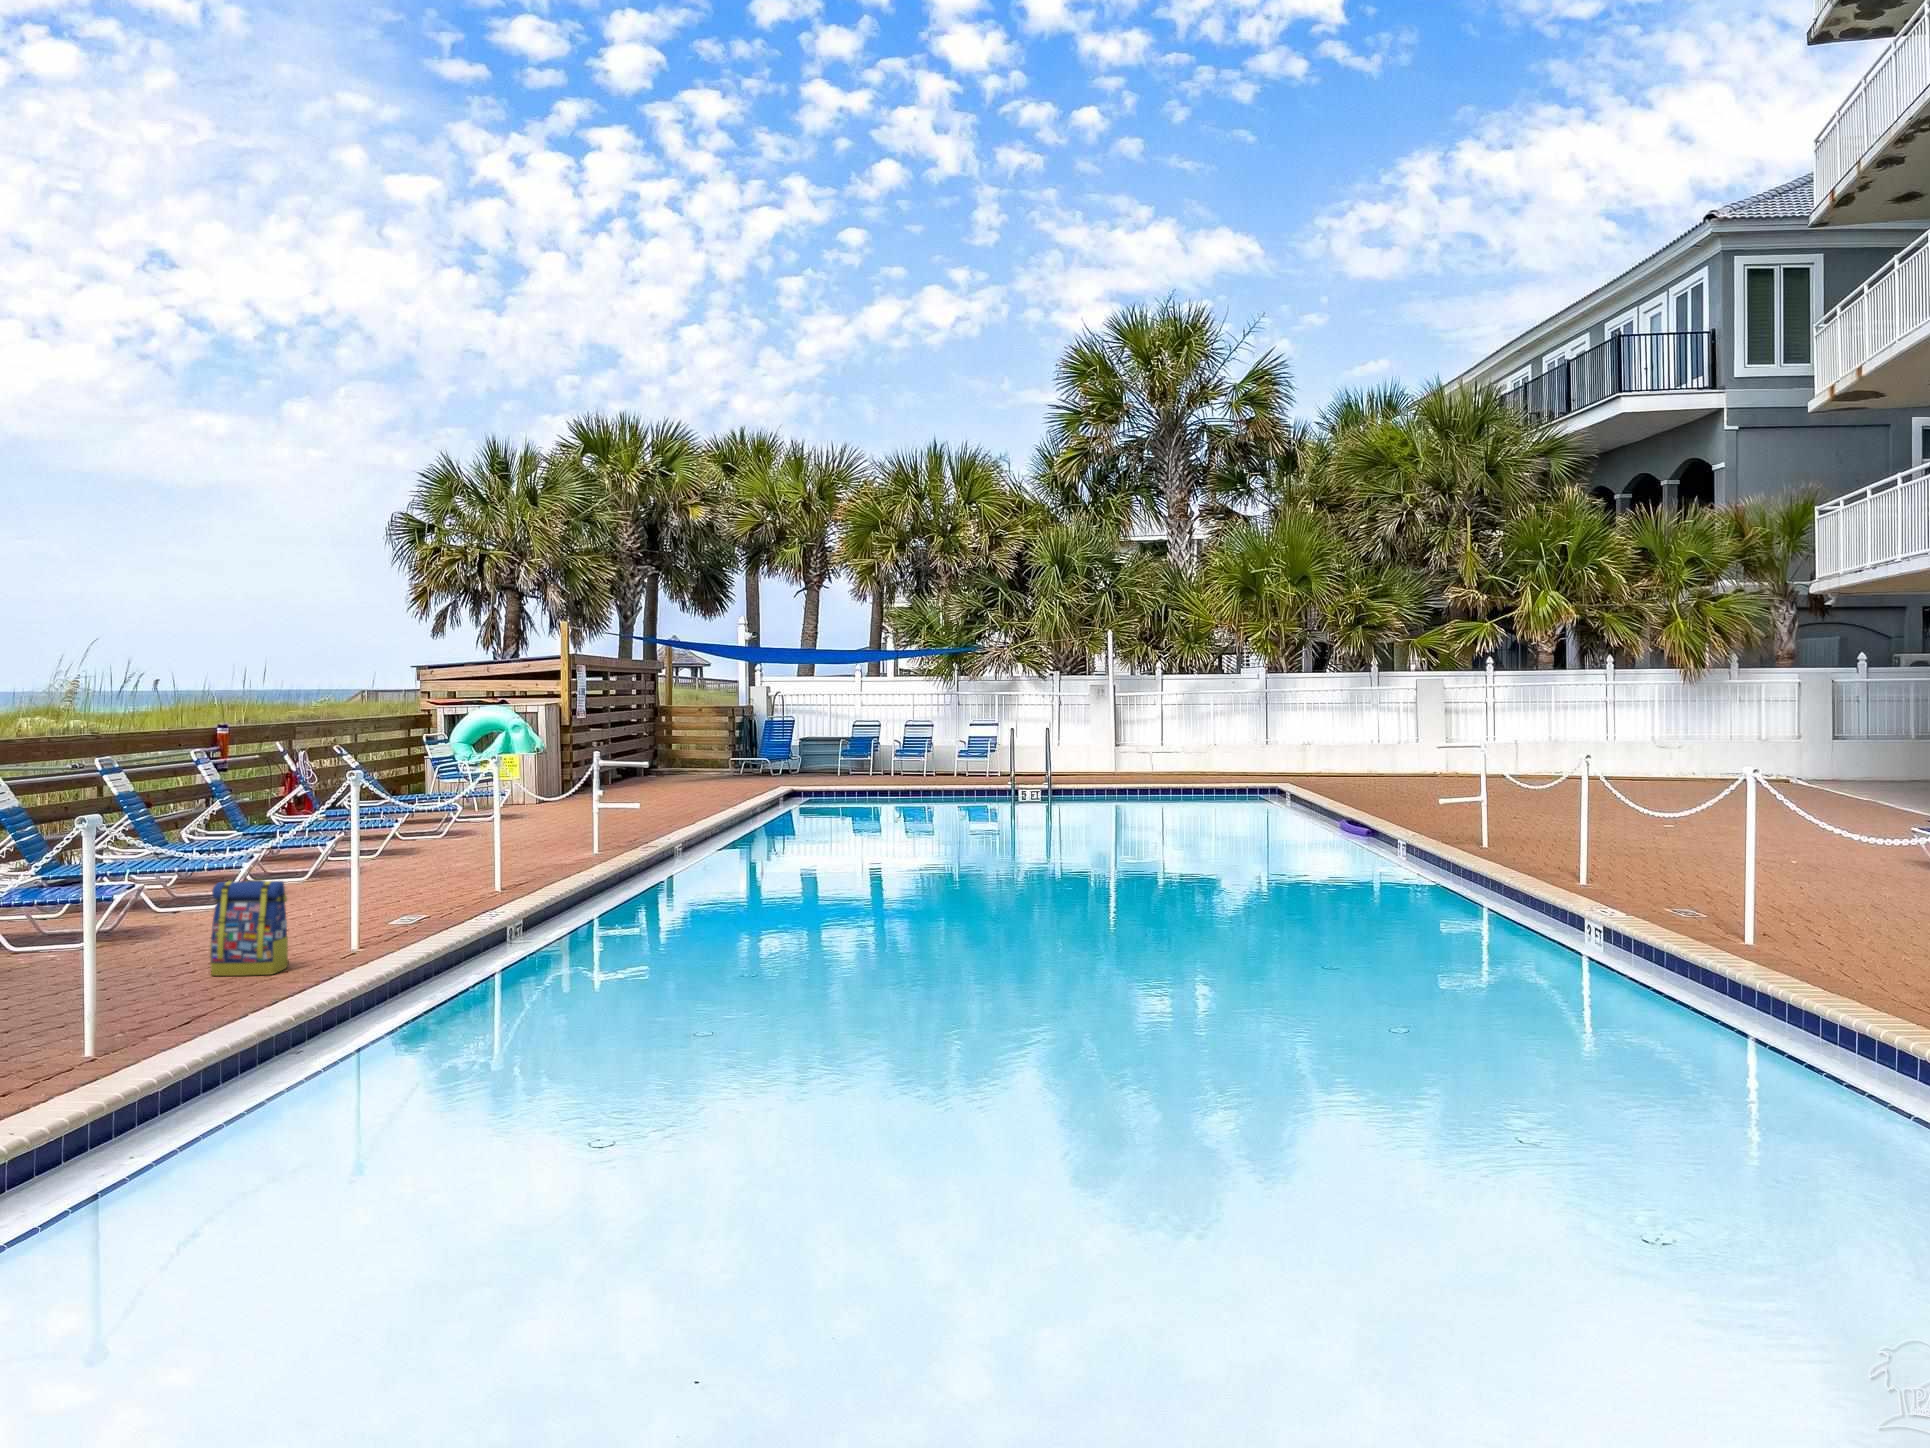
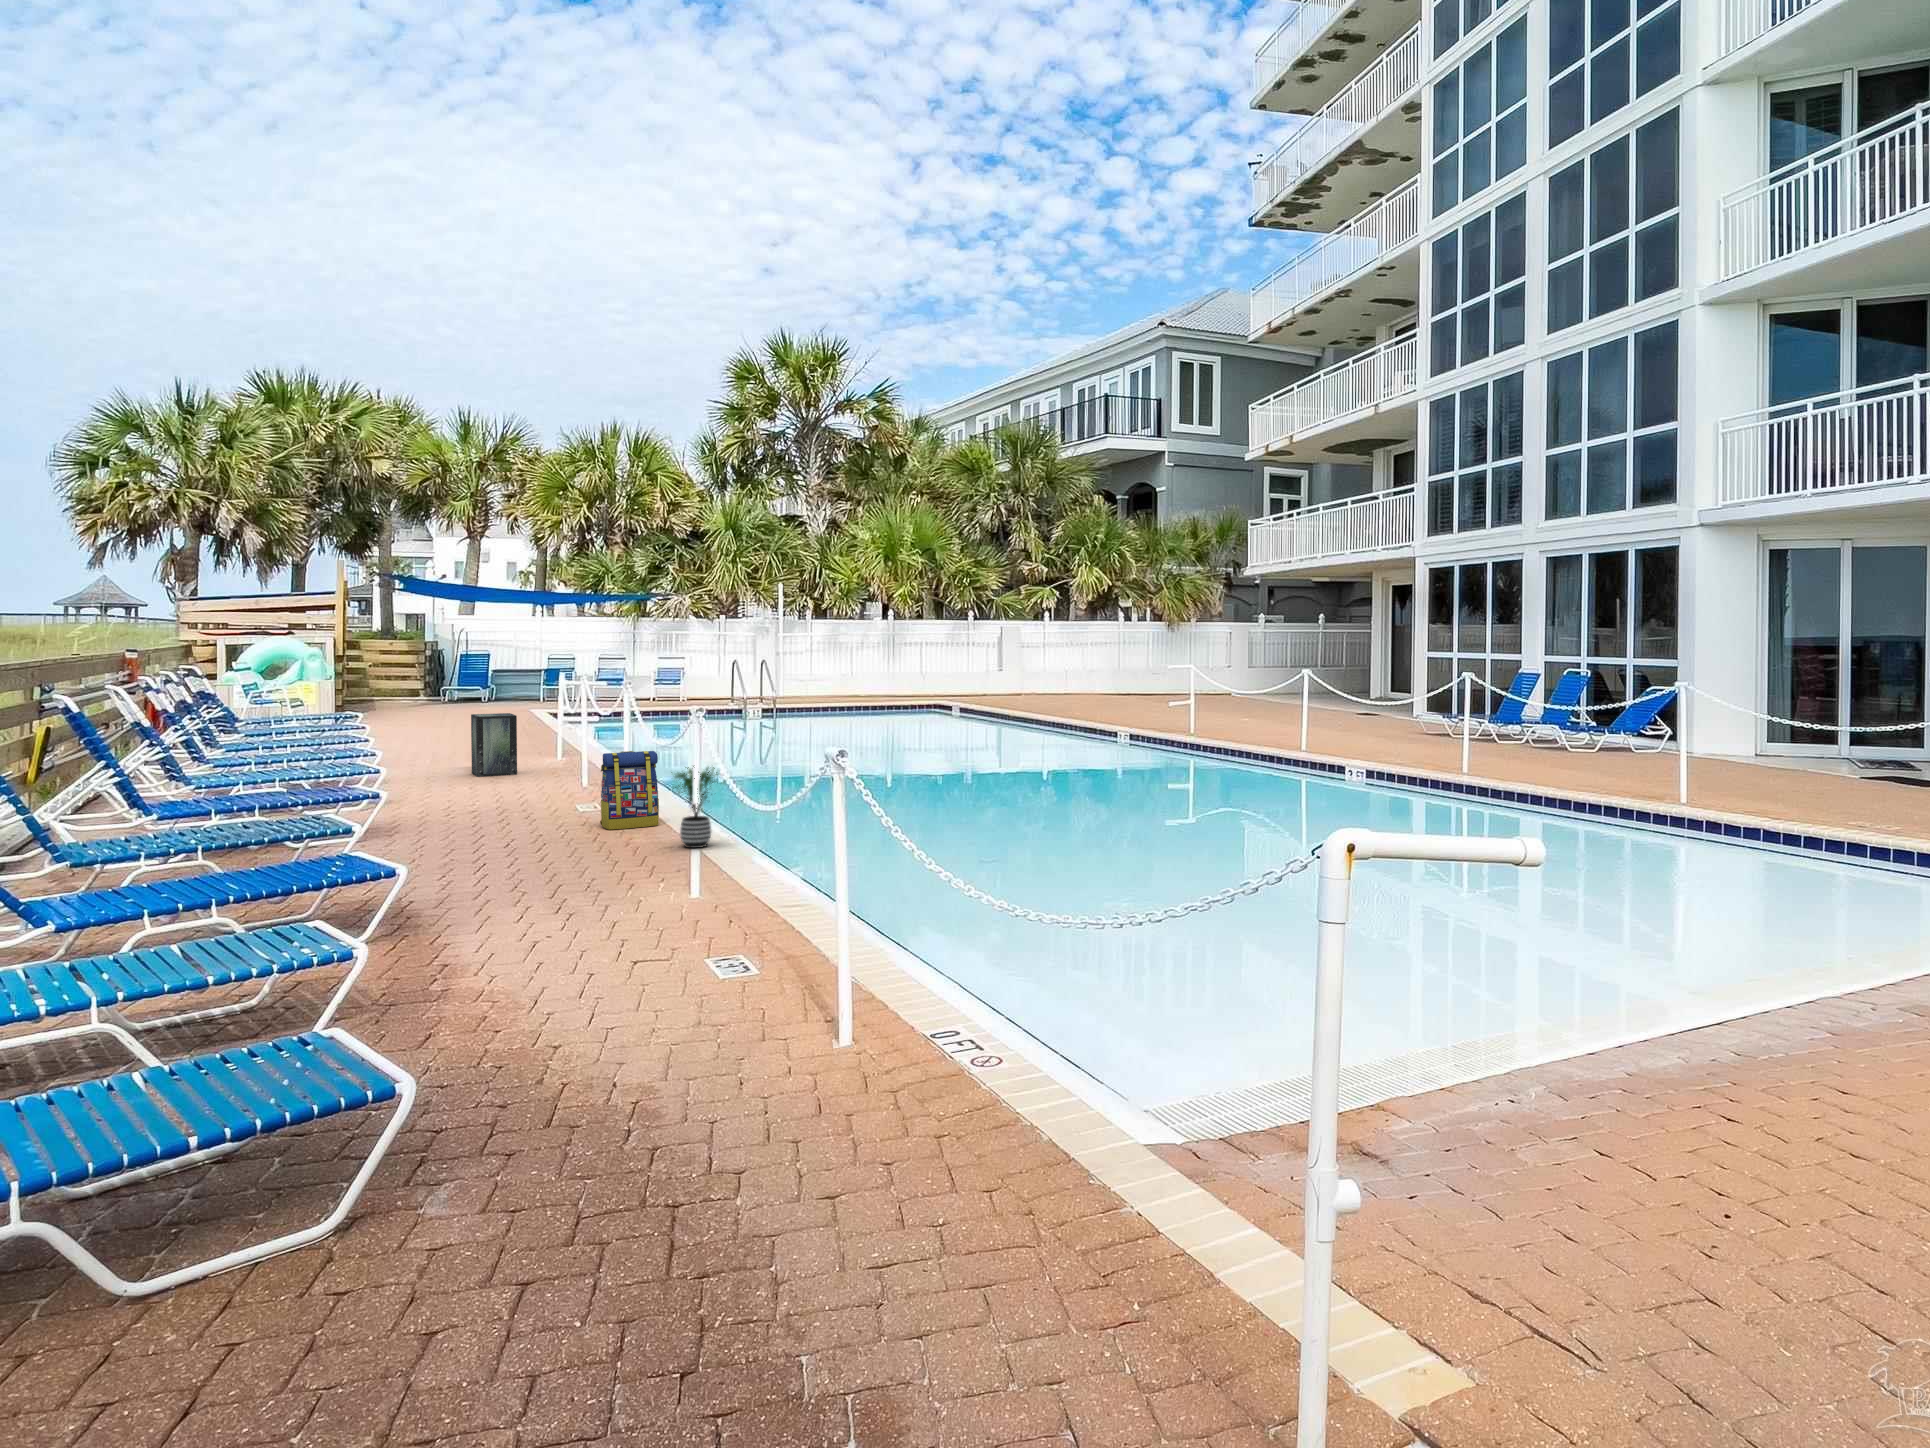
storage box: none [414,806,471,879] -> present [471,713,517,777]
potted plant: none [129,909,218,1018] -> present [671,766,718,848]

